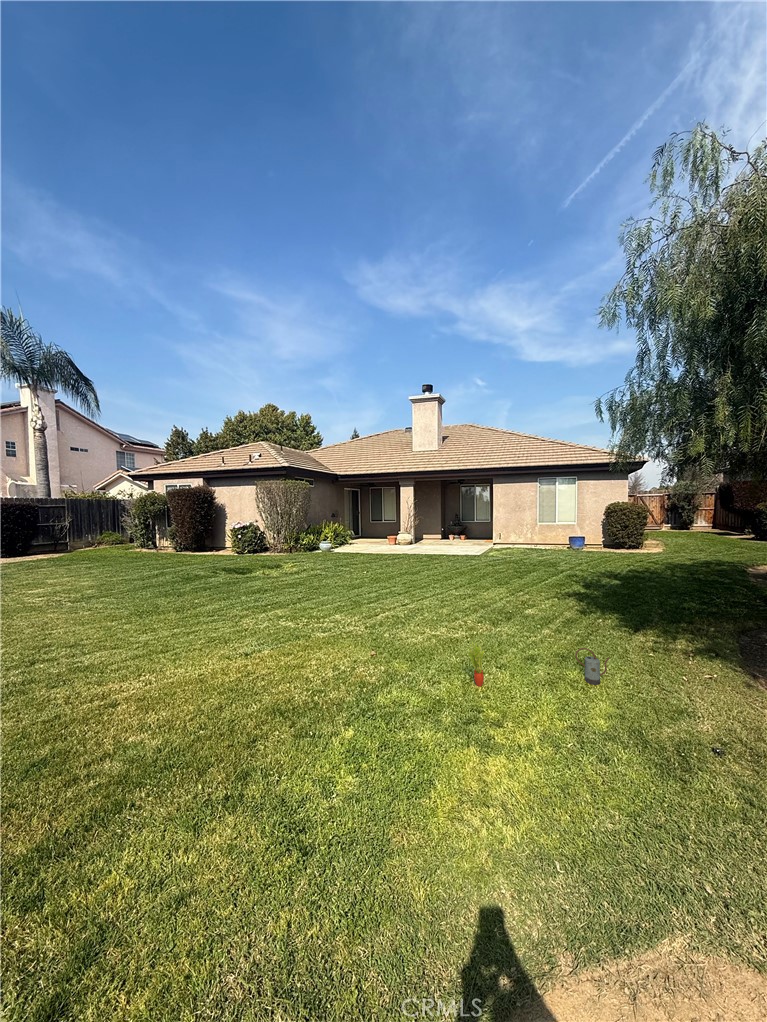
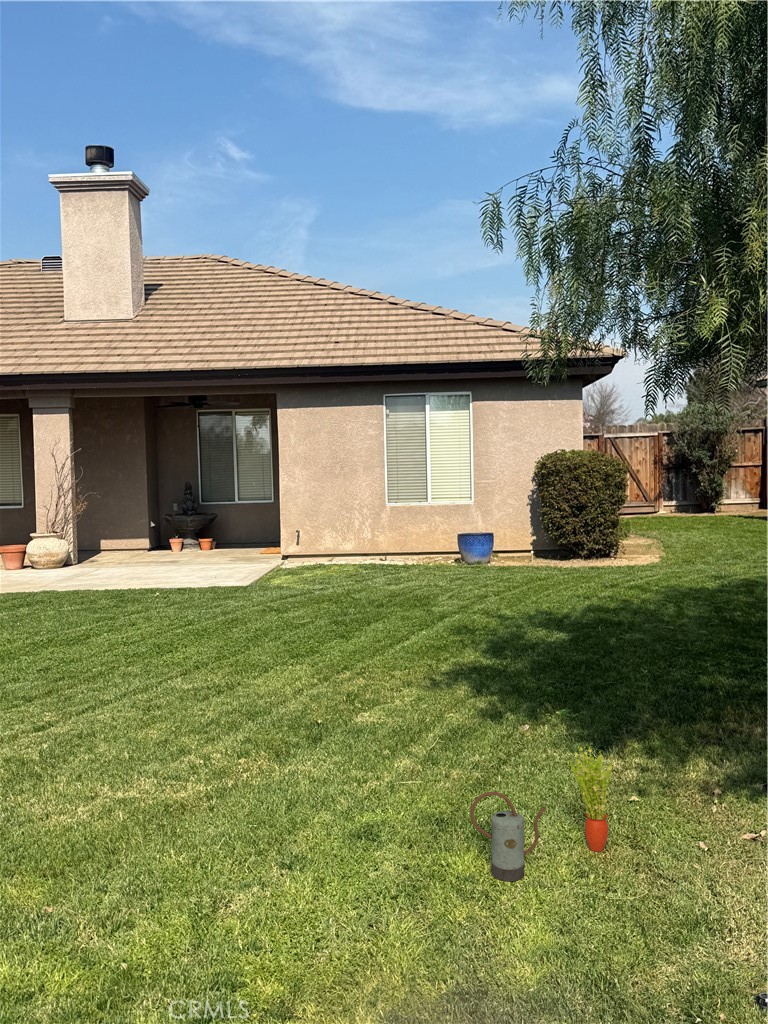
potted plant: present [468,642,484,686] -> present [569,746,612,852]

